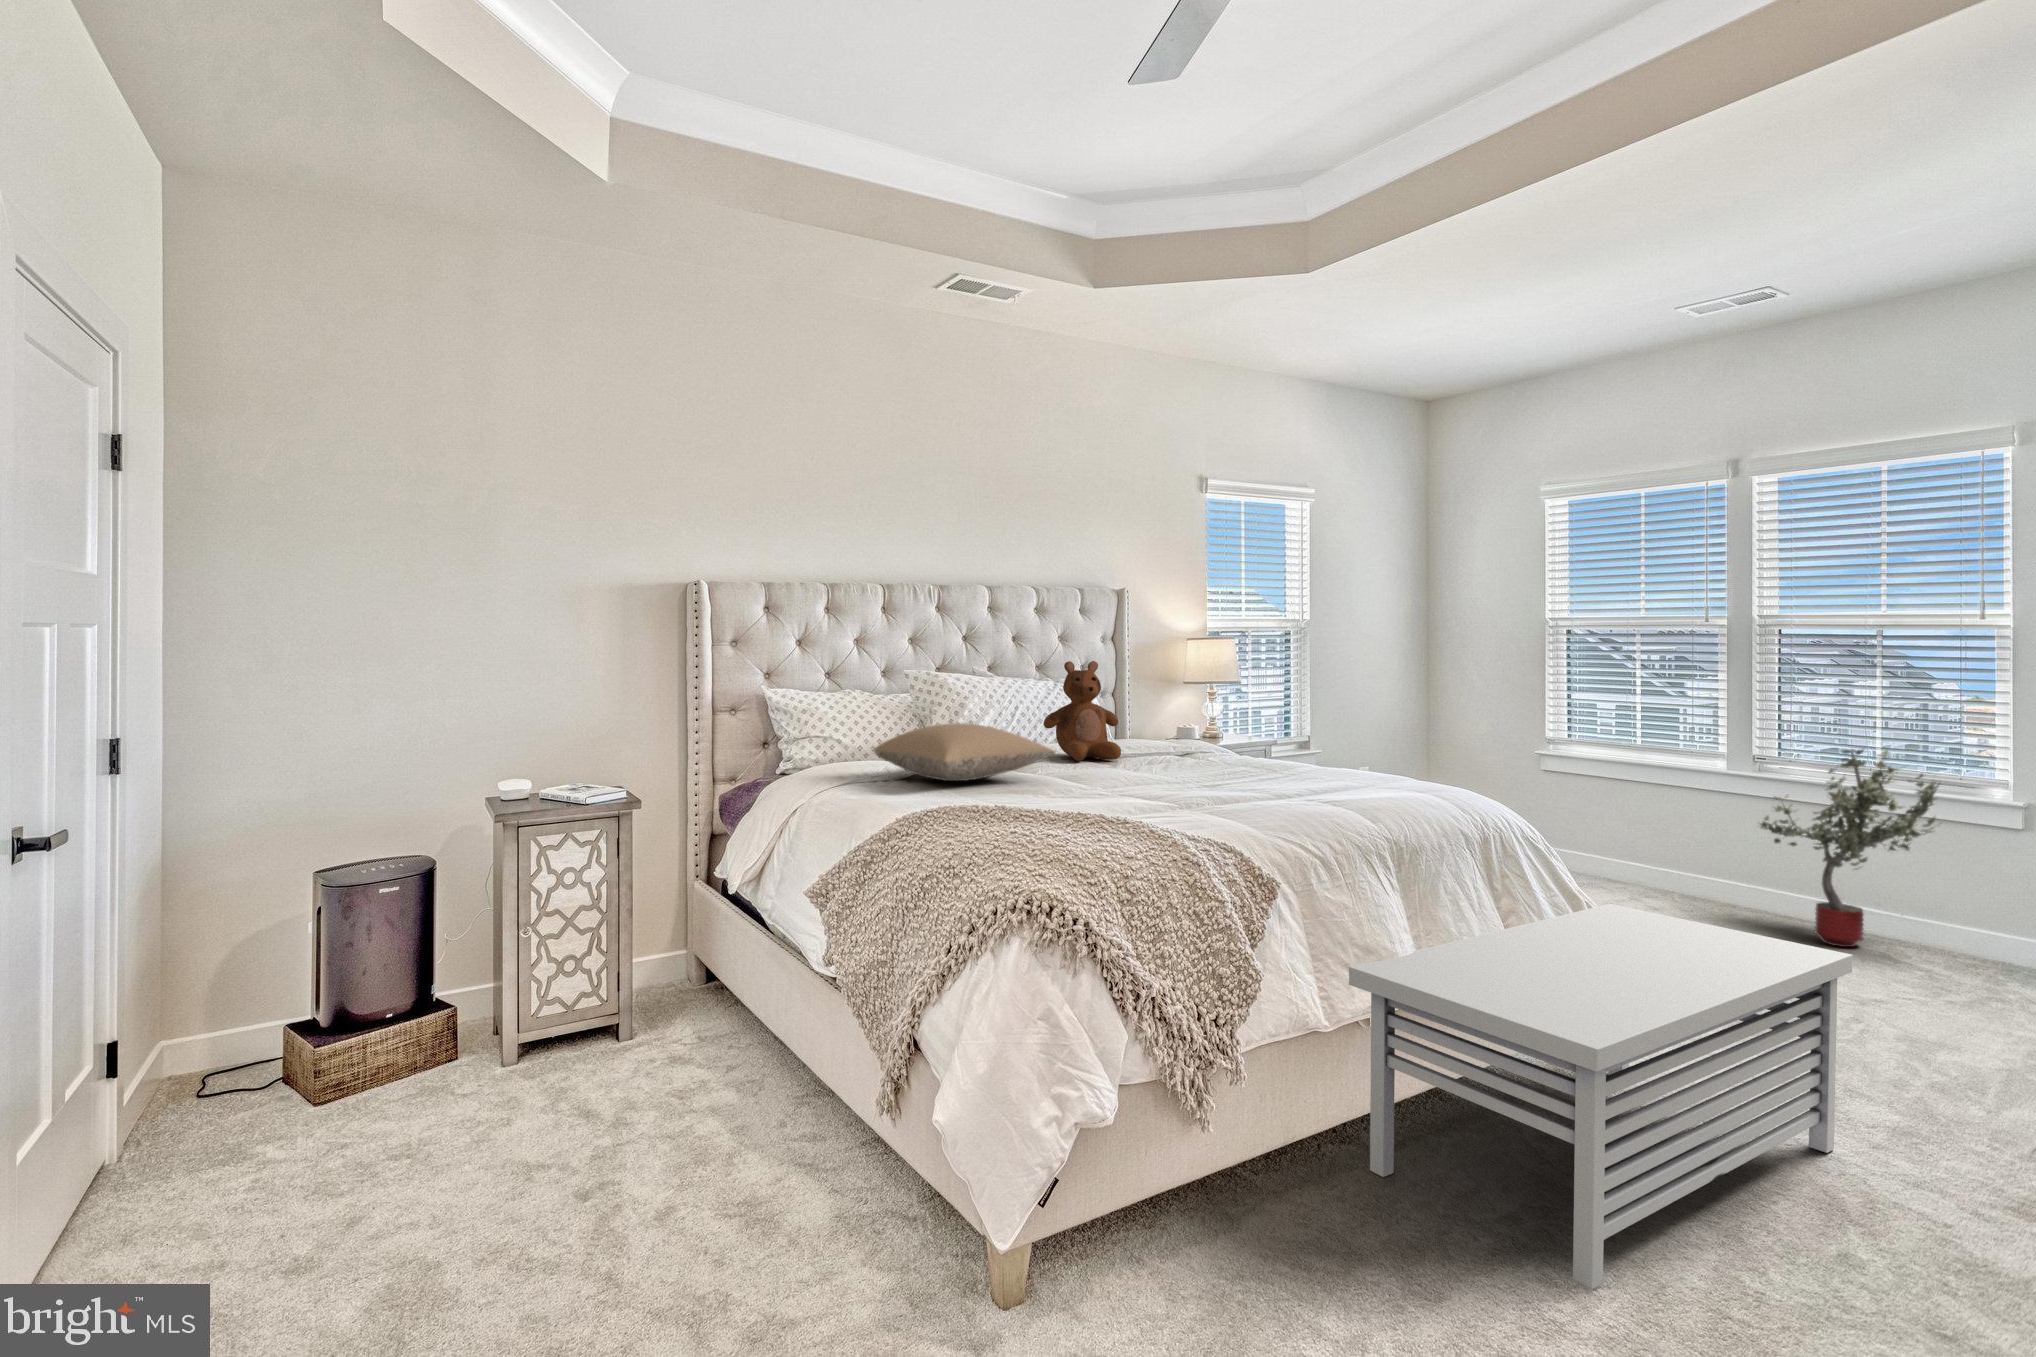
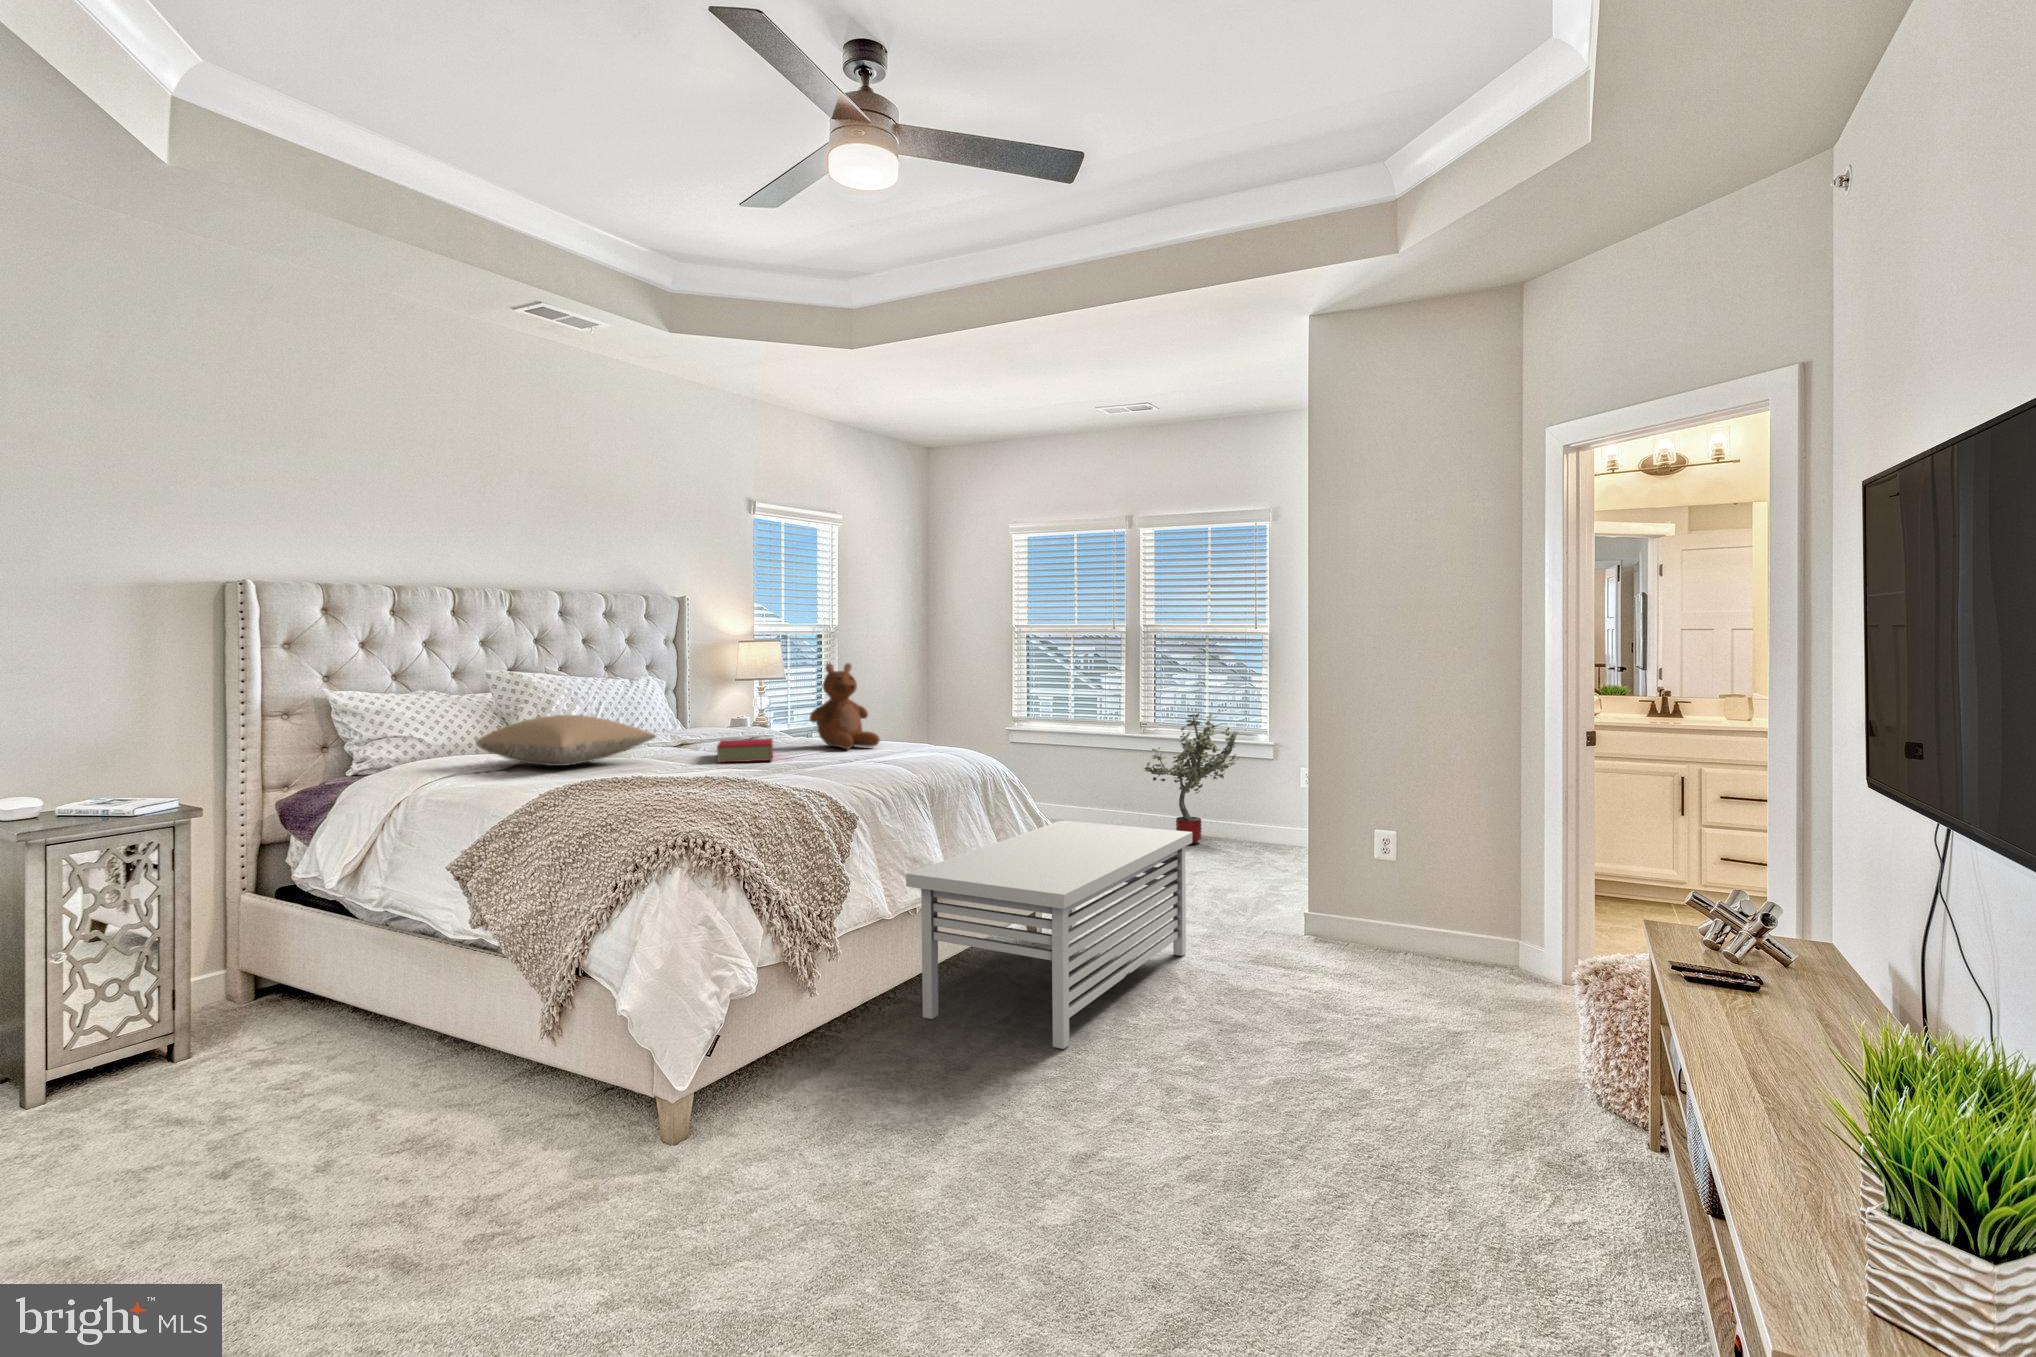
teddy bear: present [1044,661,1121,761] -> present [809,663,880,749]
book: none [1121,759,1195,791] -> present [717,738,773,763]

